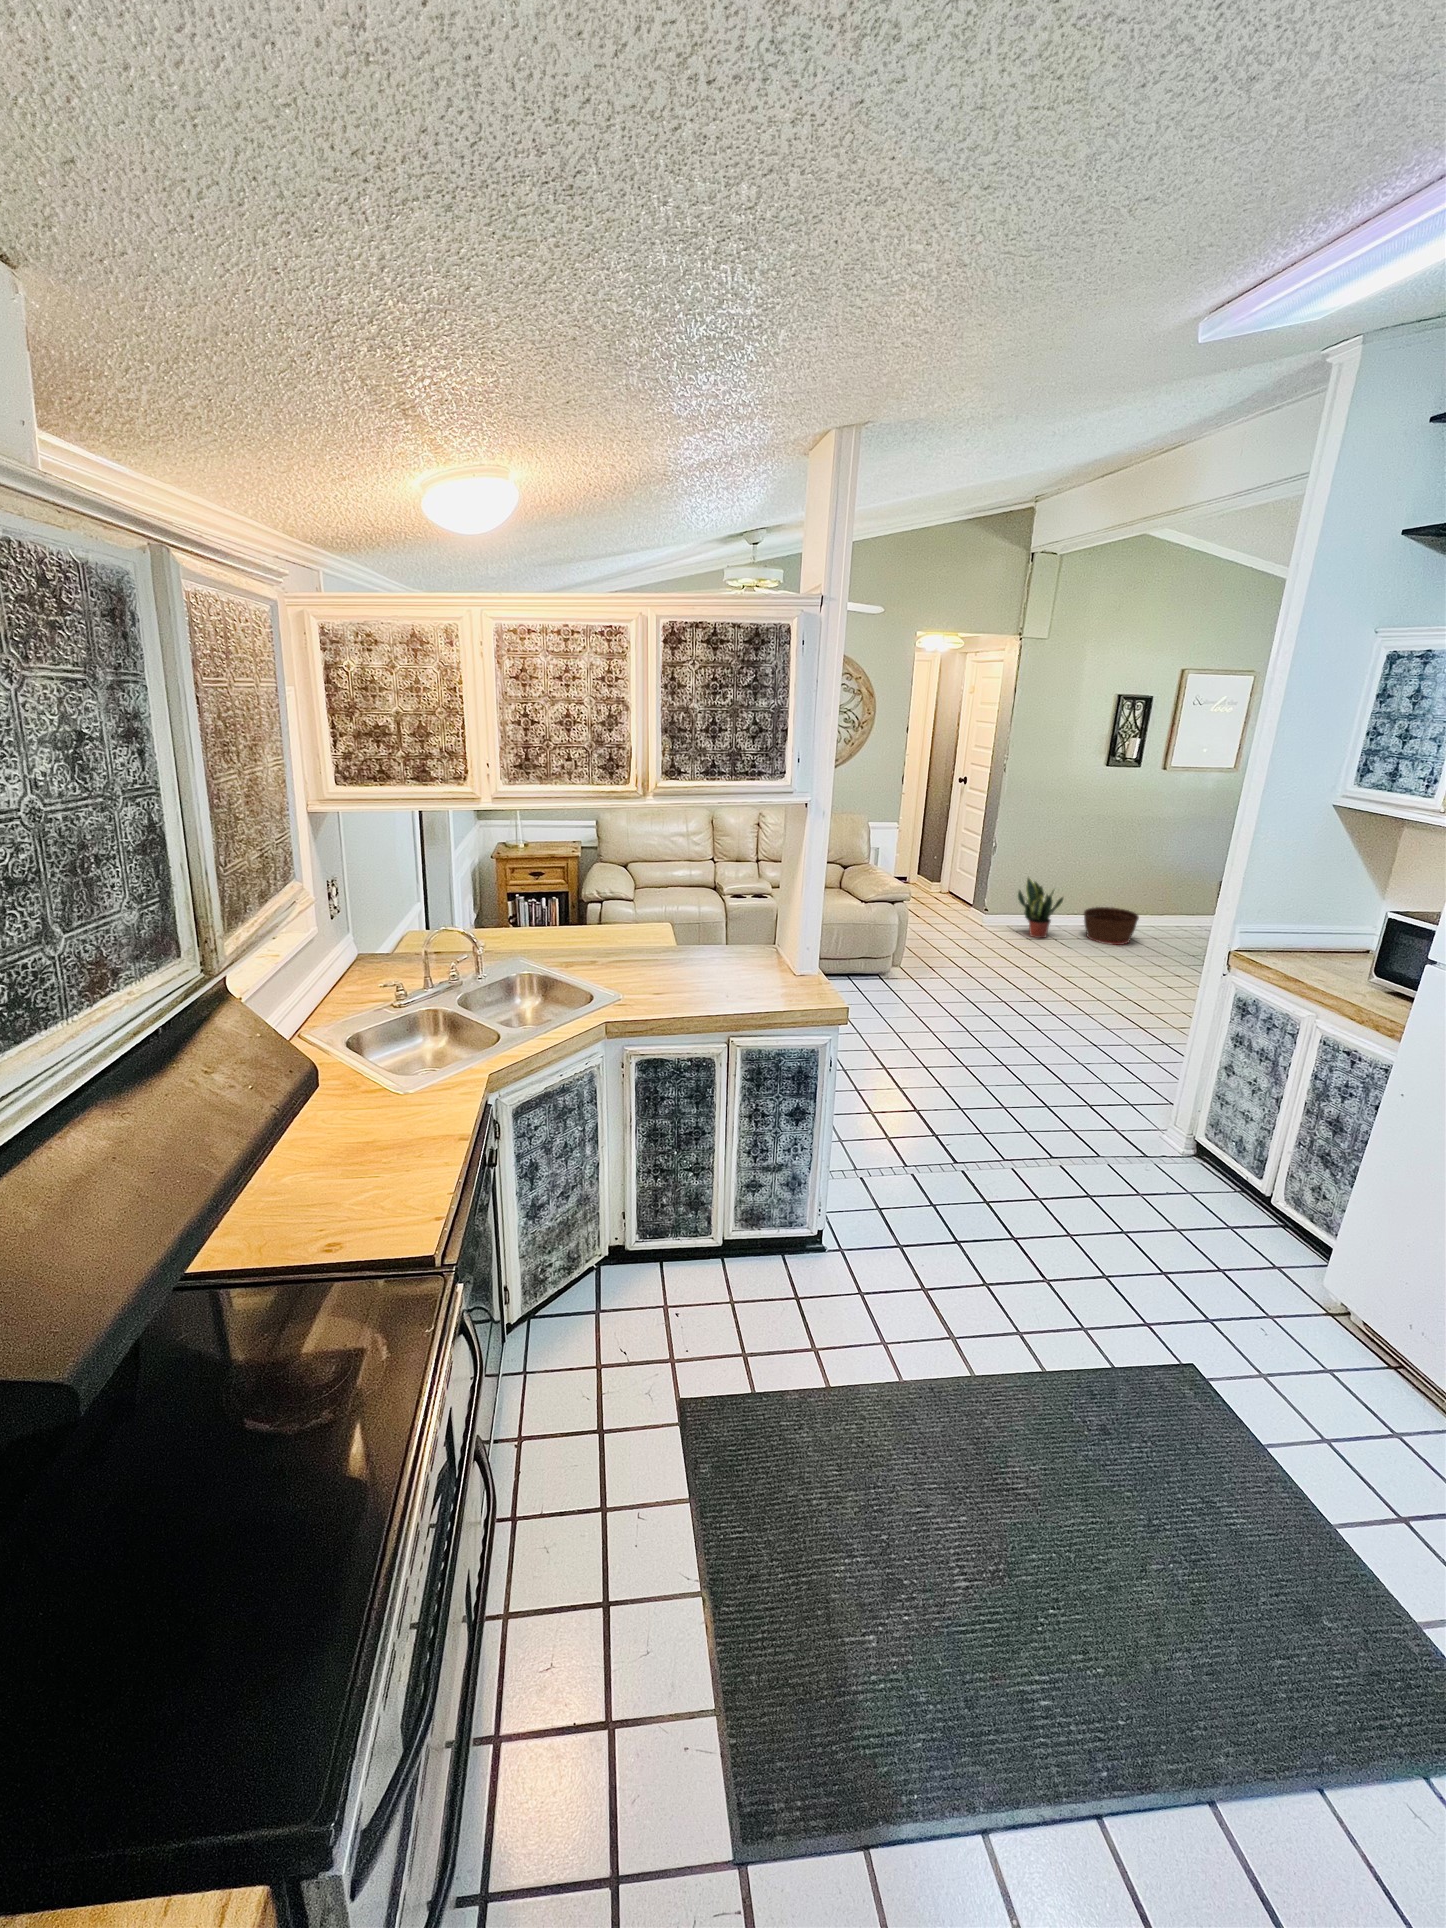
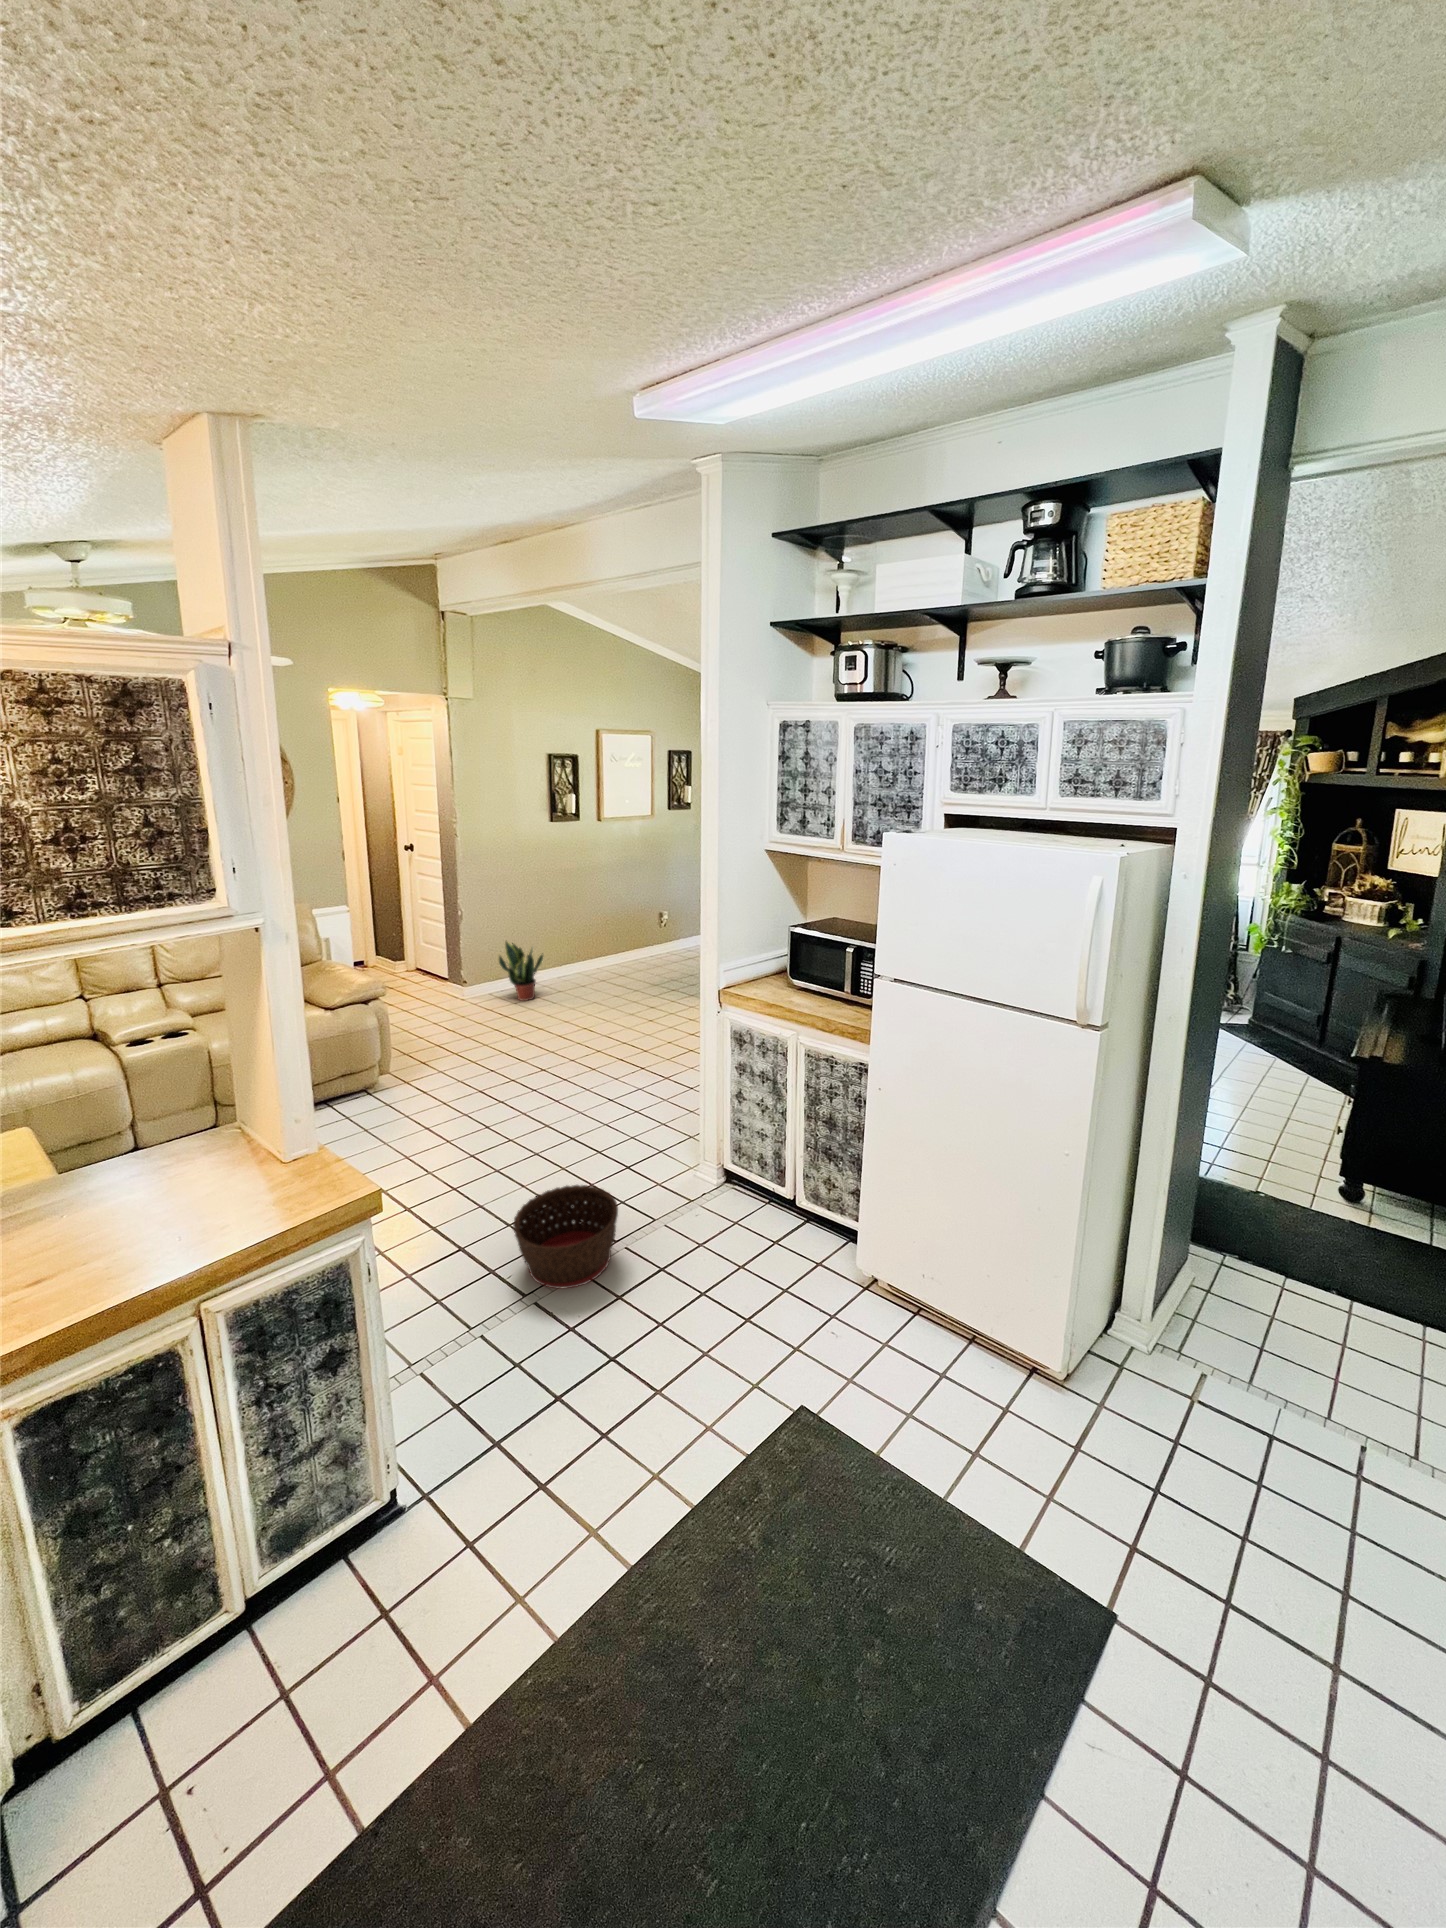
basket: present [1084,907,1139,945] -> present [513,1185,618,1288]

